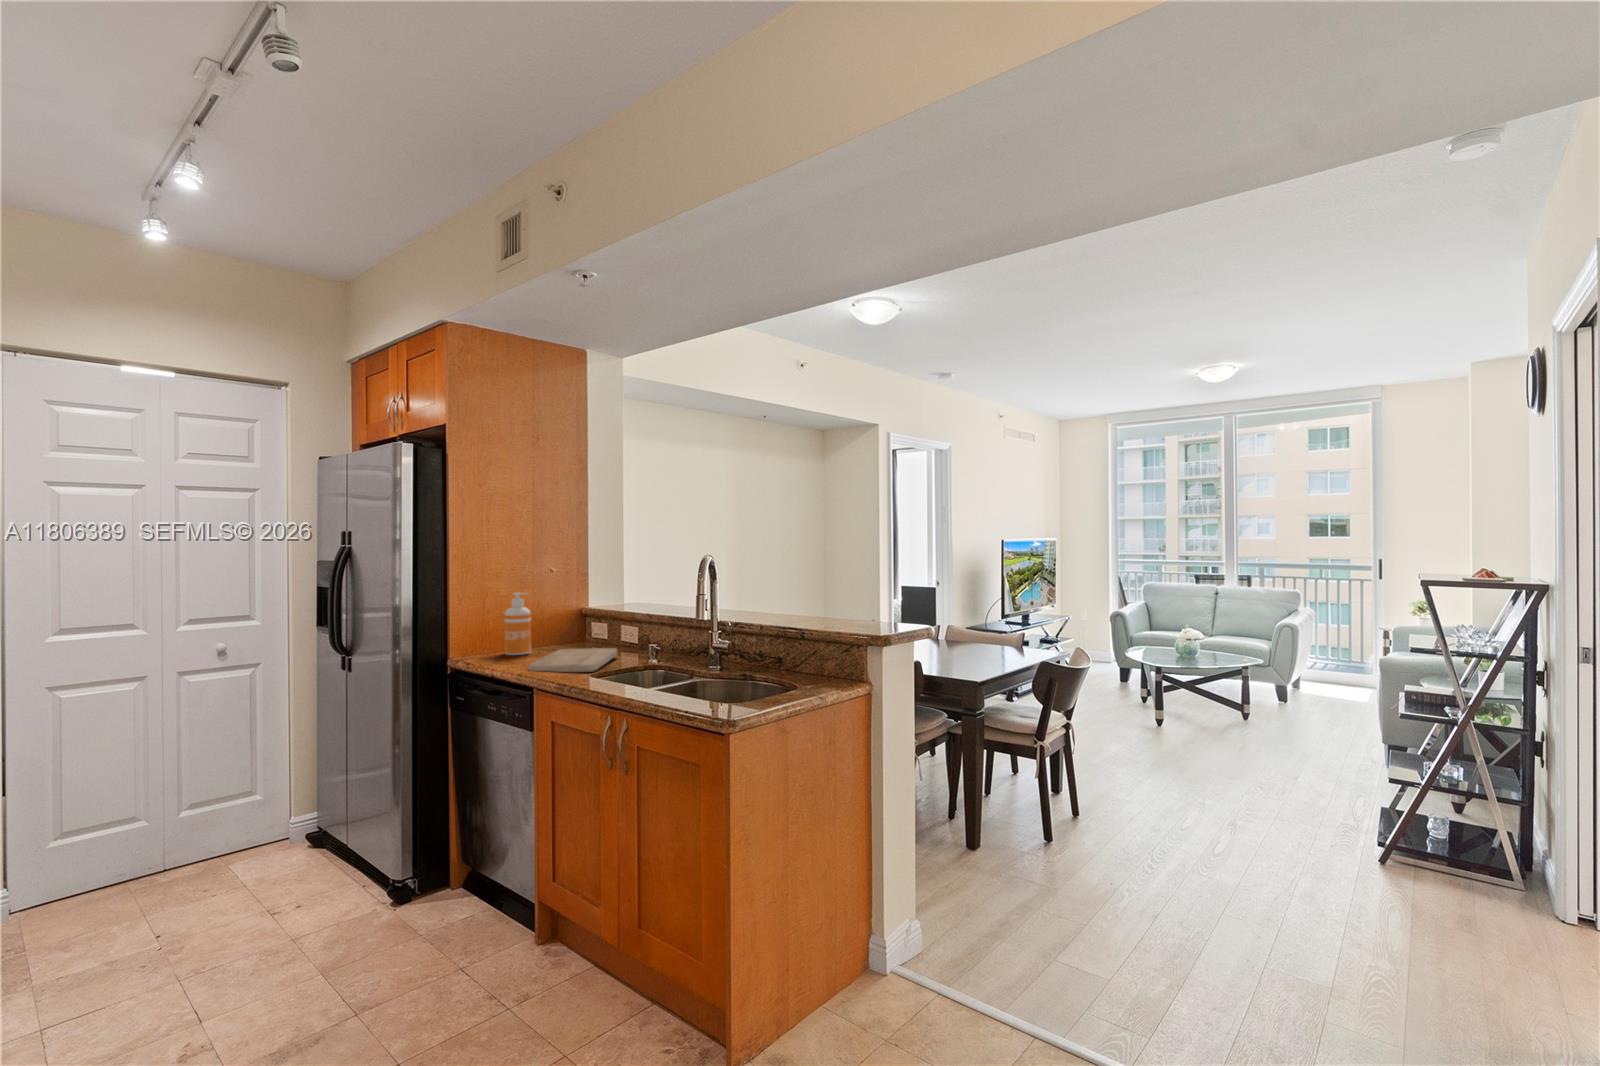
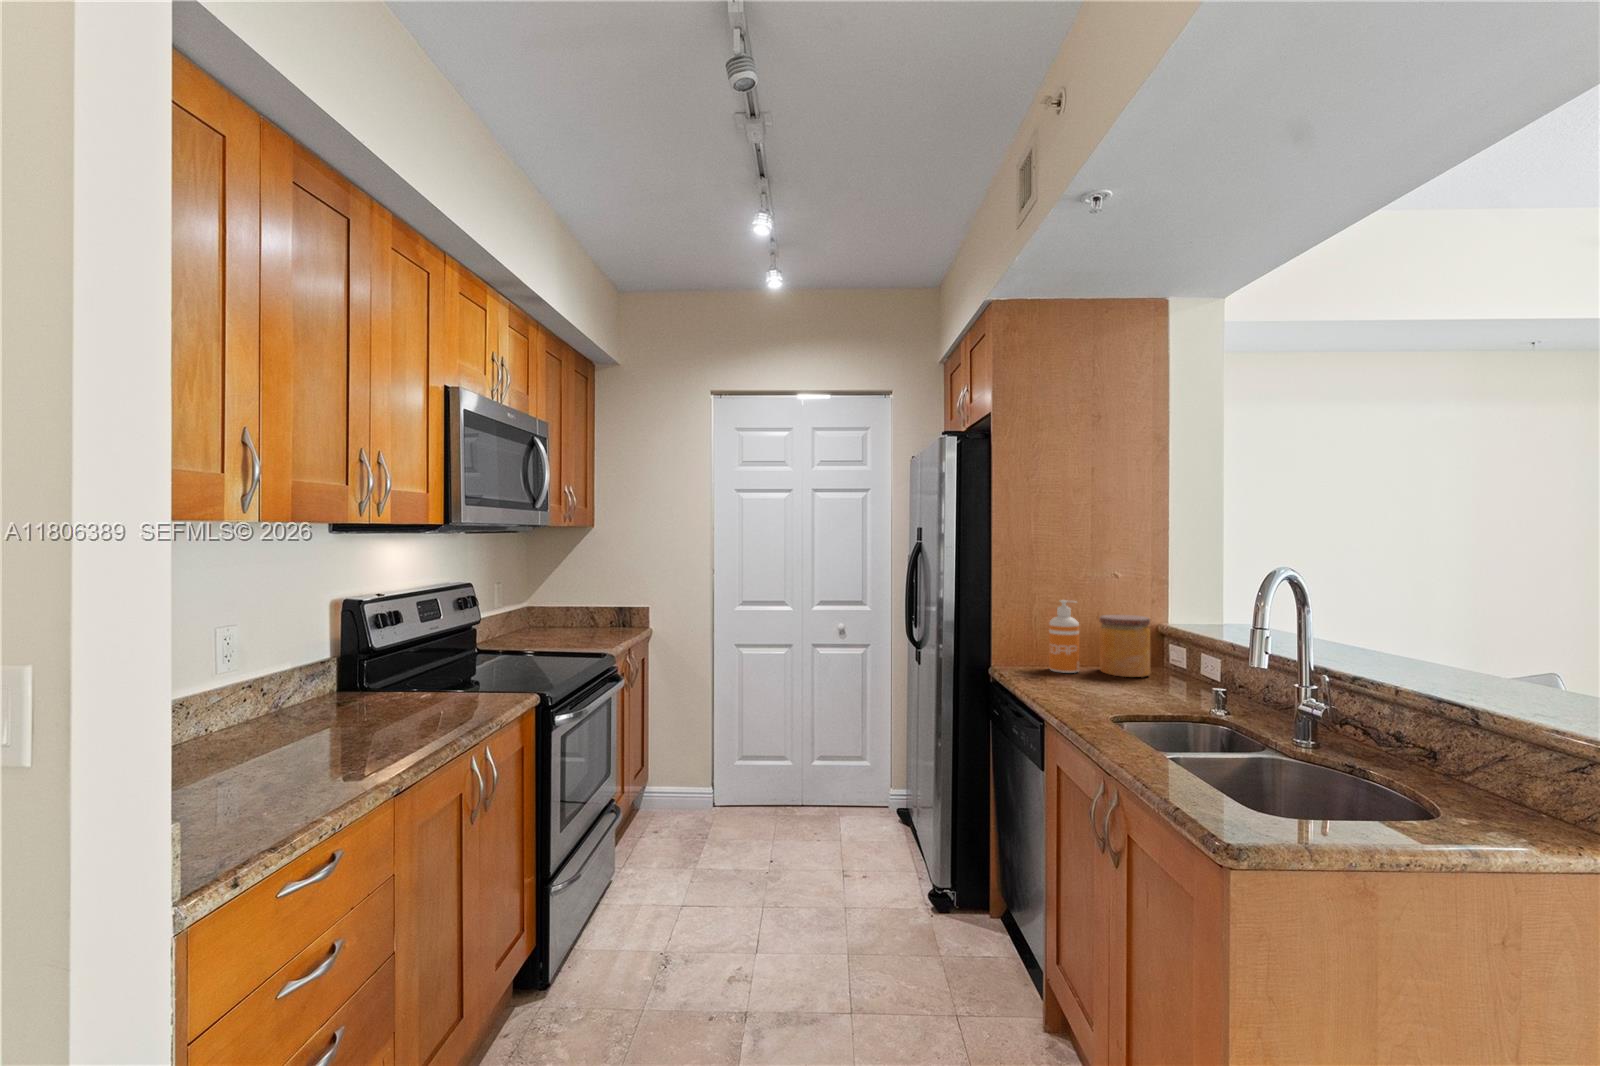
jar: none [543,602,583,652] -> present [1099,615,1150,677]
cutting board: present [529,648,617,672] -> none [1049,673,1182,710]

